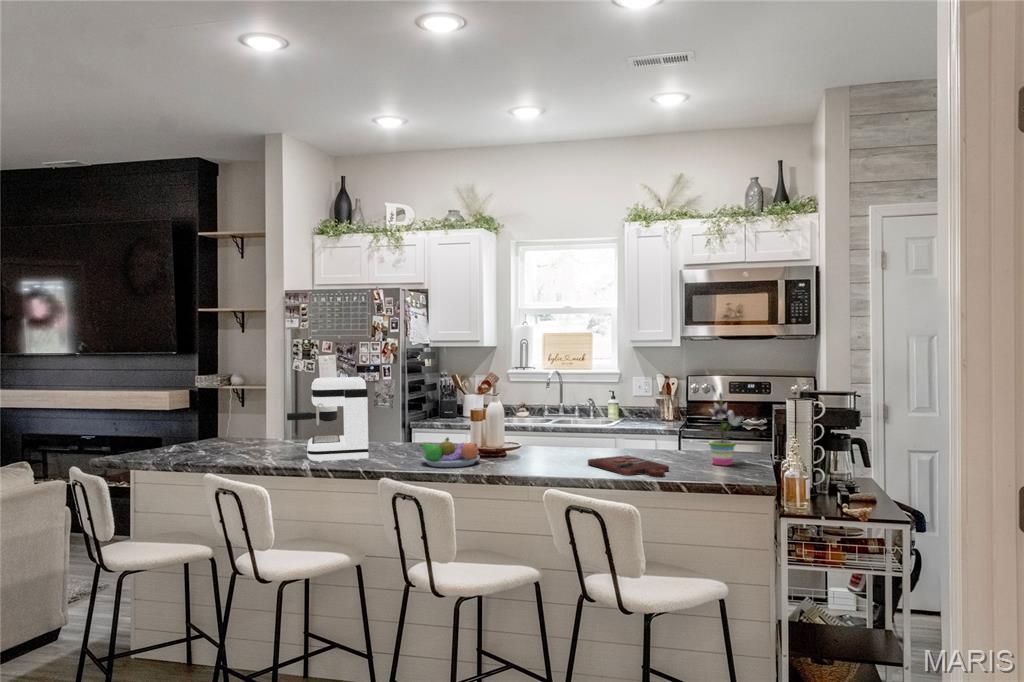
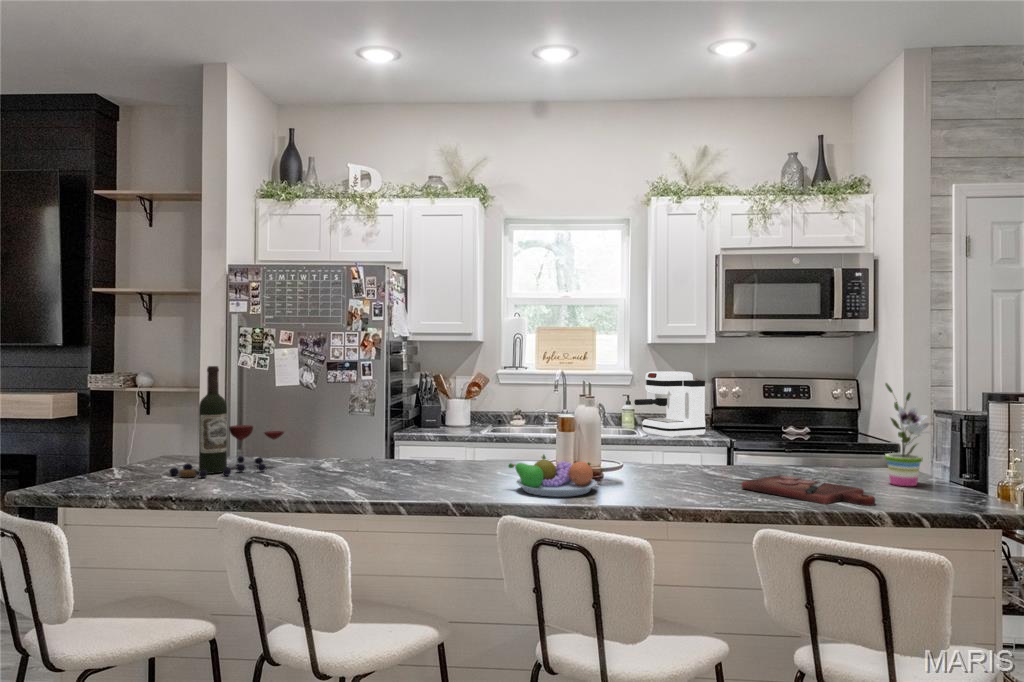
wine bottle: none [207,373,291,451] -> present [169,366,284,478]
coffee maker: present [287,377,368,463] -> present [634,371,705,438]

